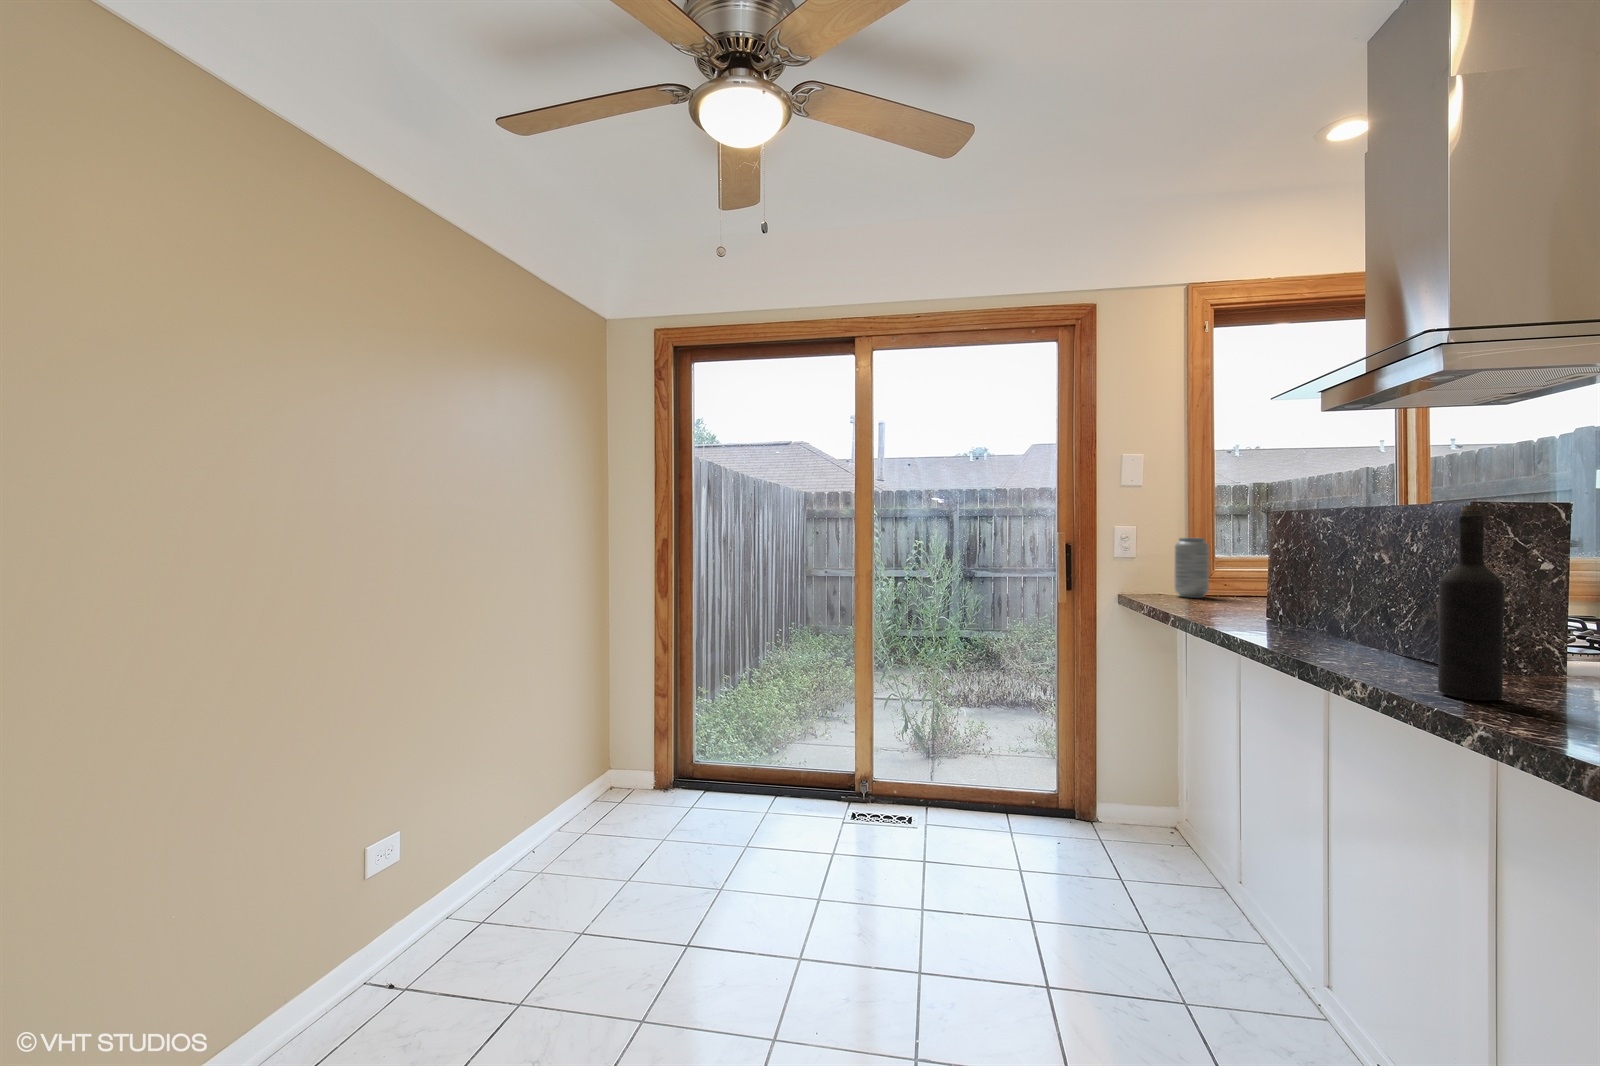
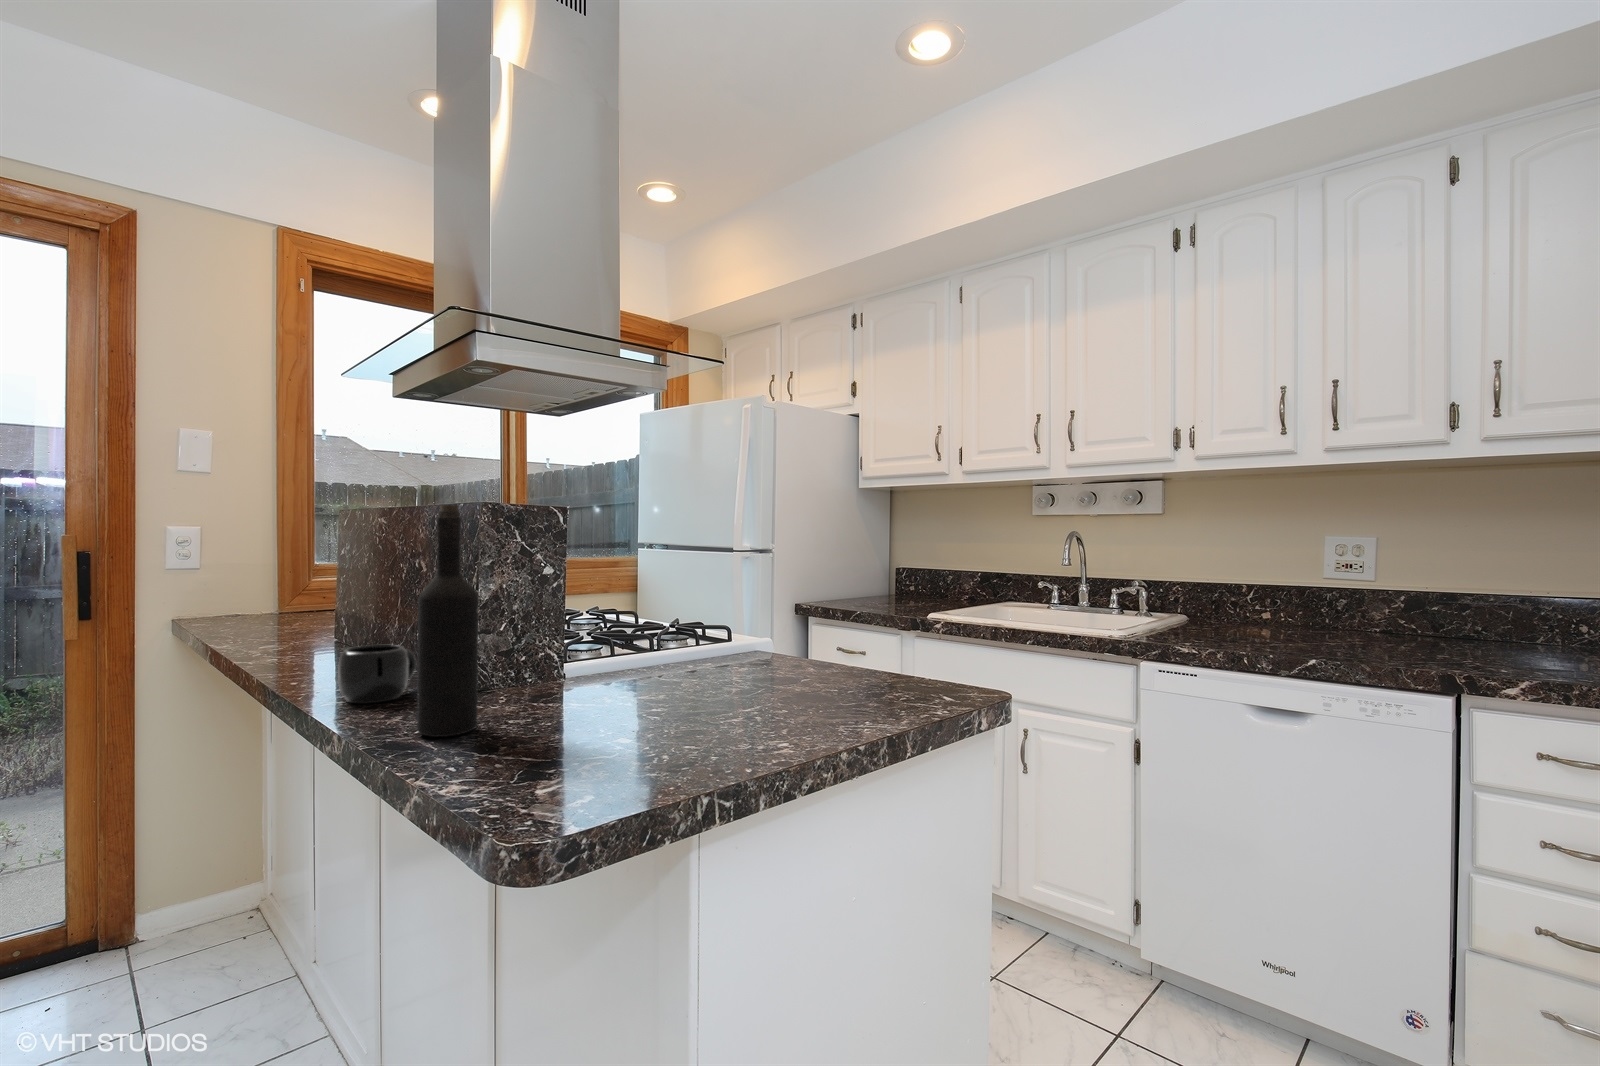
vase: present [1175,538,1209,598] -> none [250,540,297,619]
mug: none [1329,620,1392,666] -> present [338,645,416,703]

